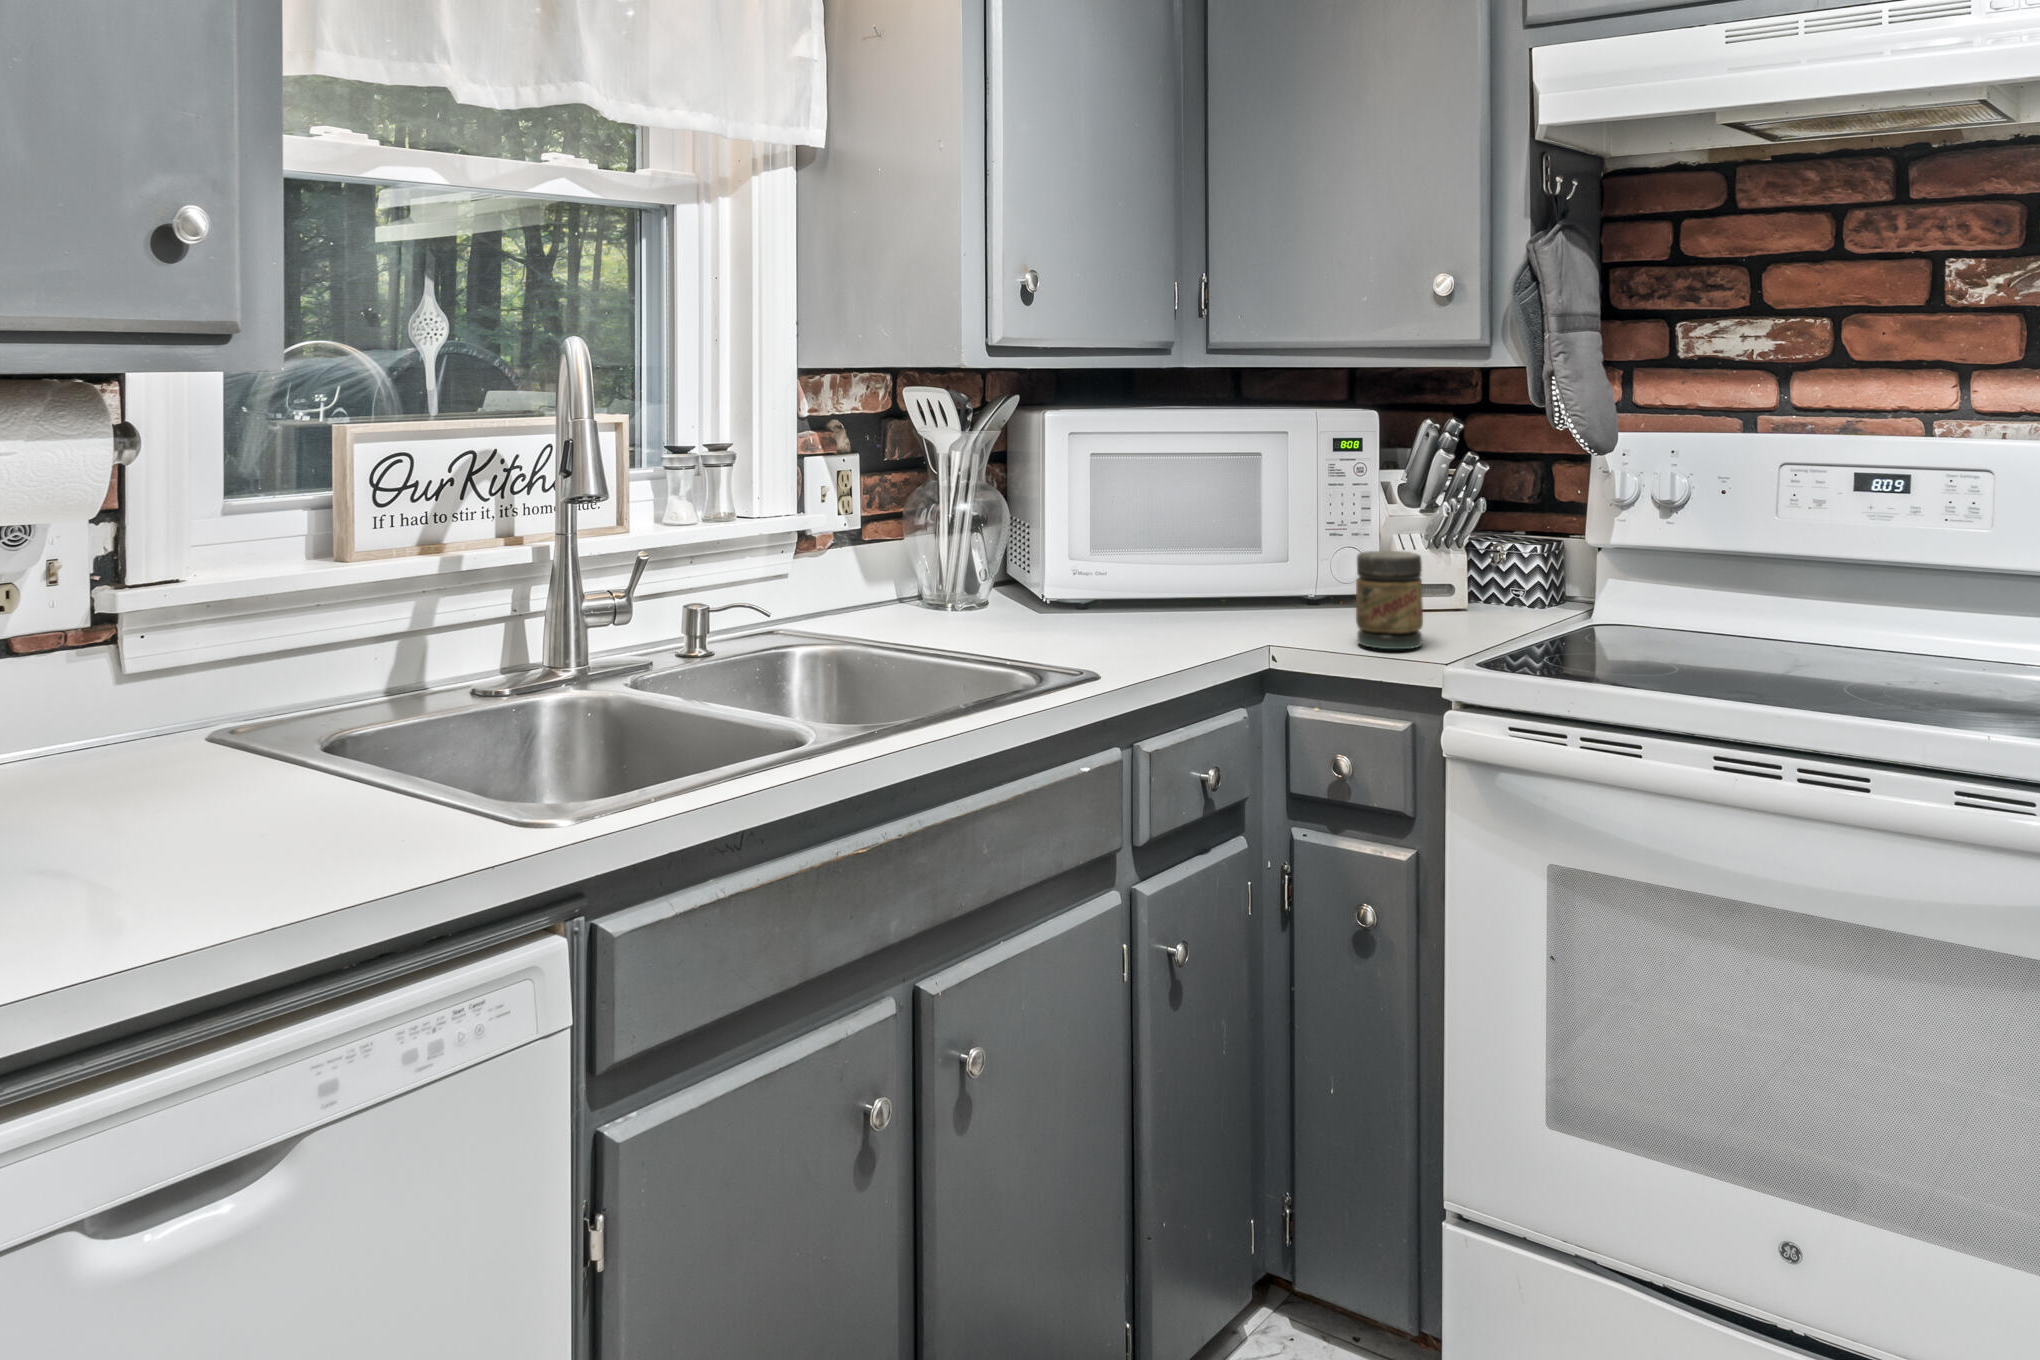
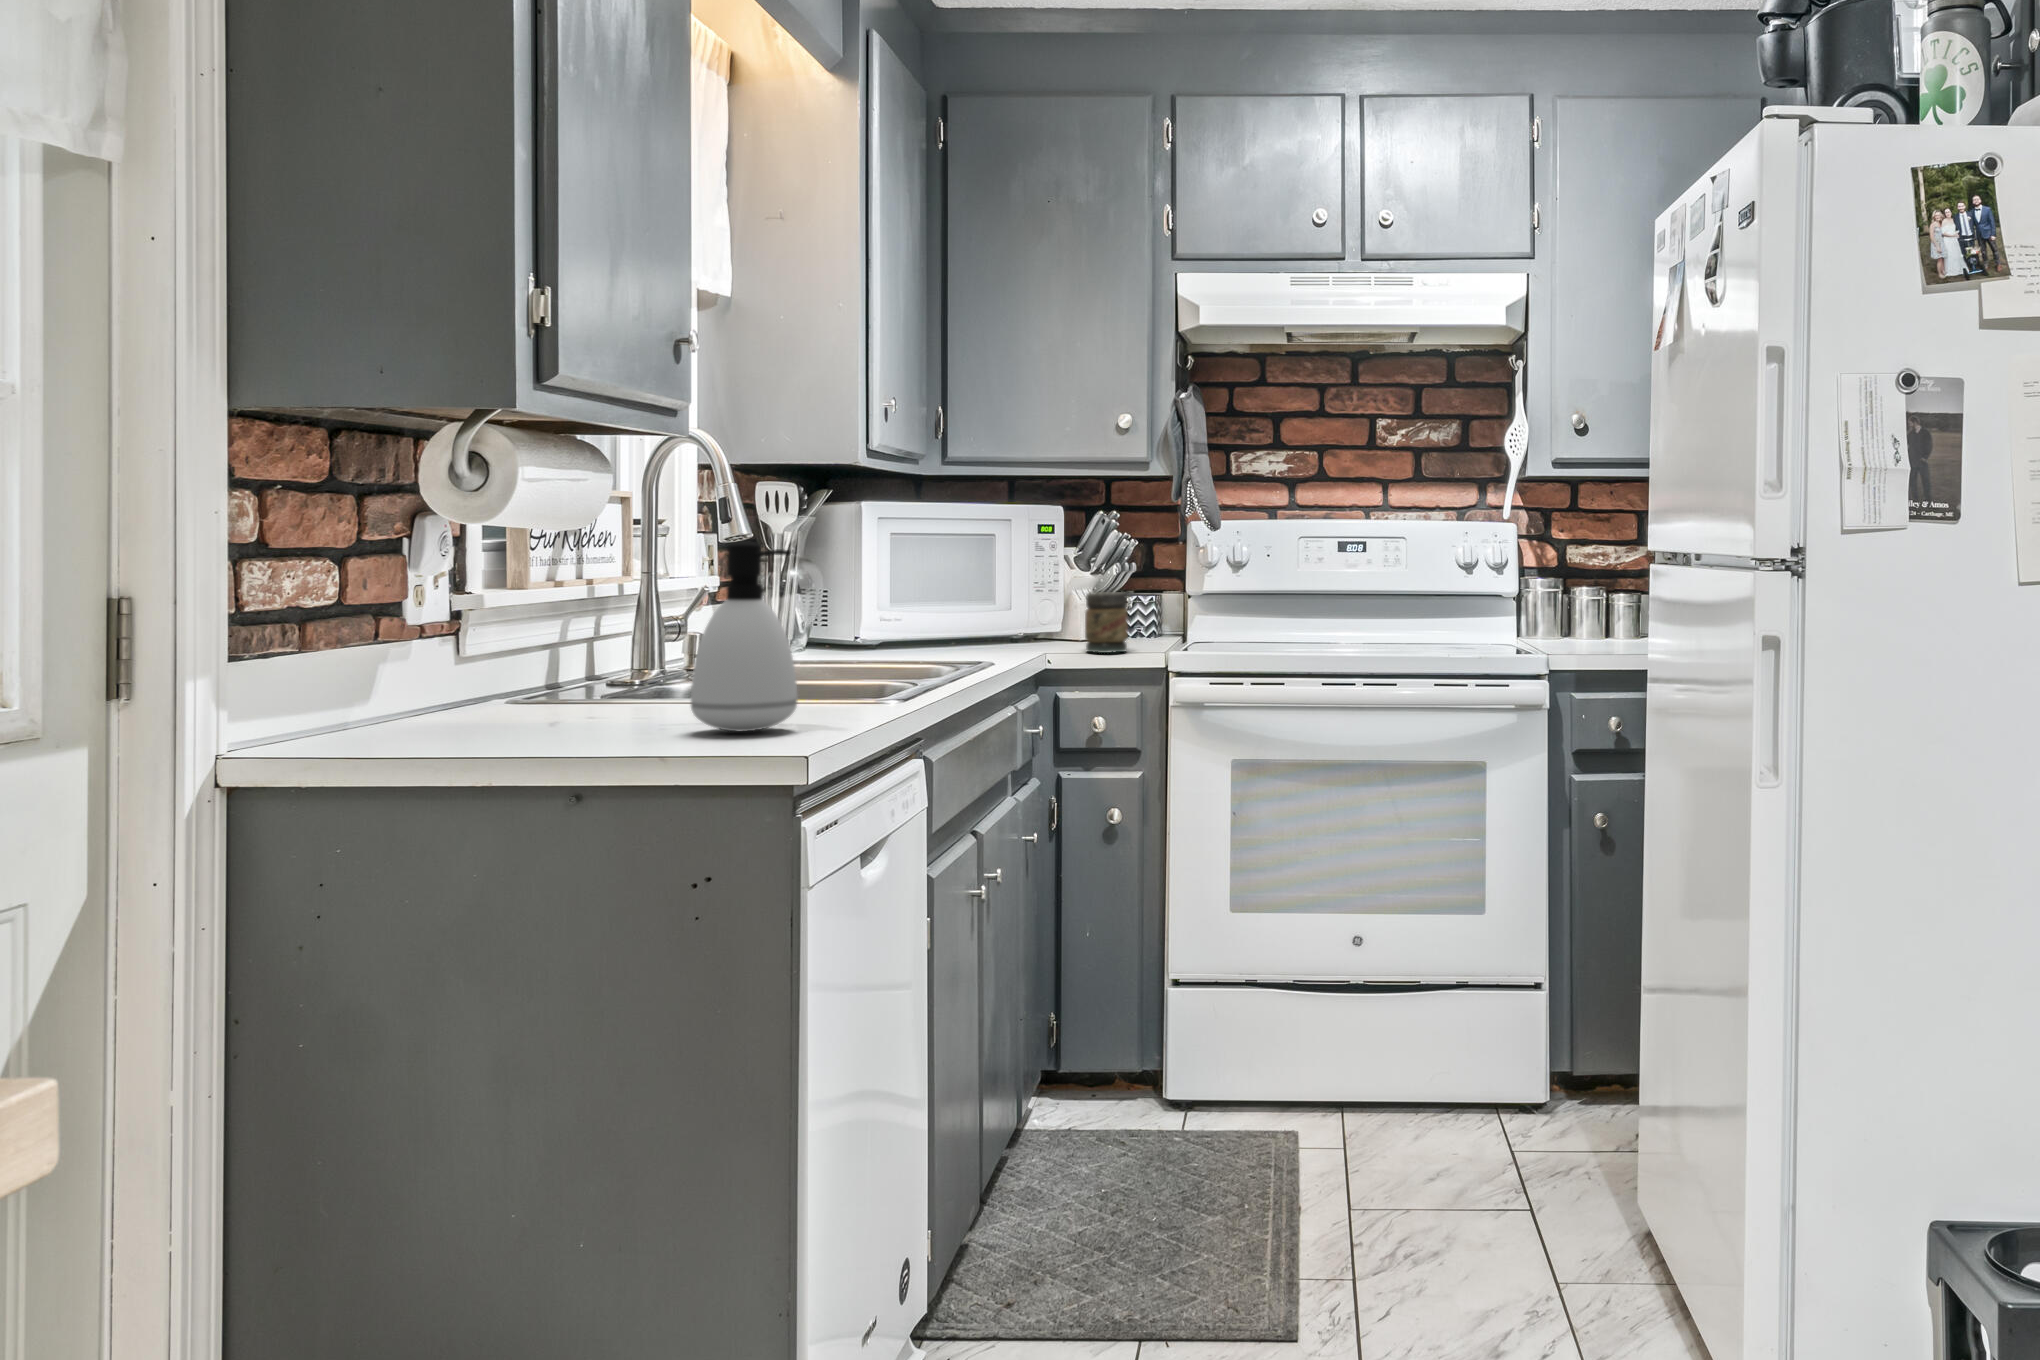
soap dispenser: none [41,588,229,911] -> present [691,541,797,731]

